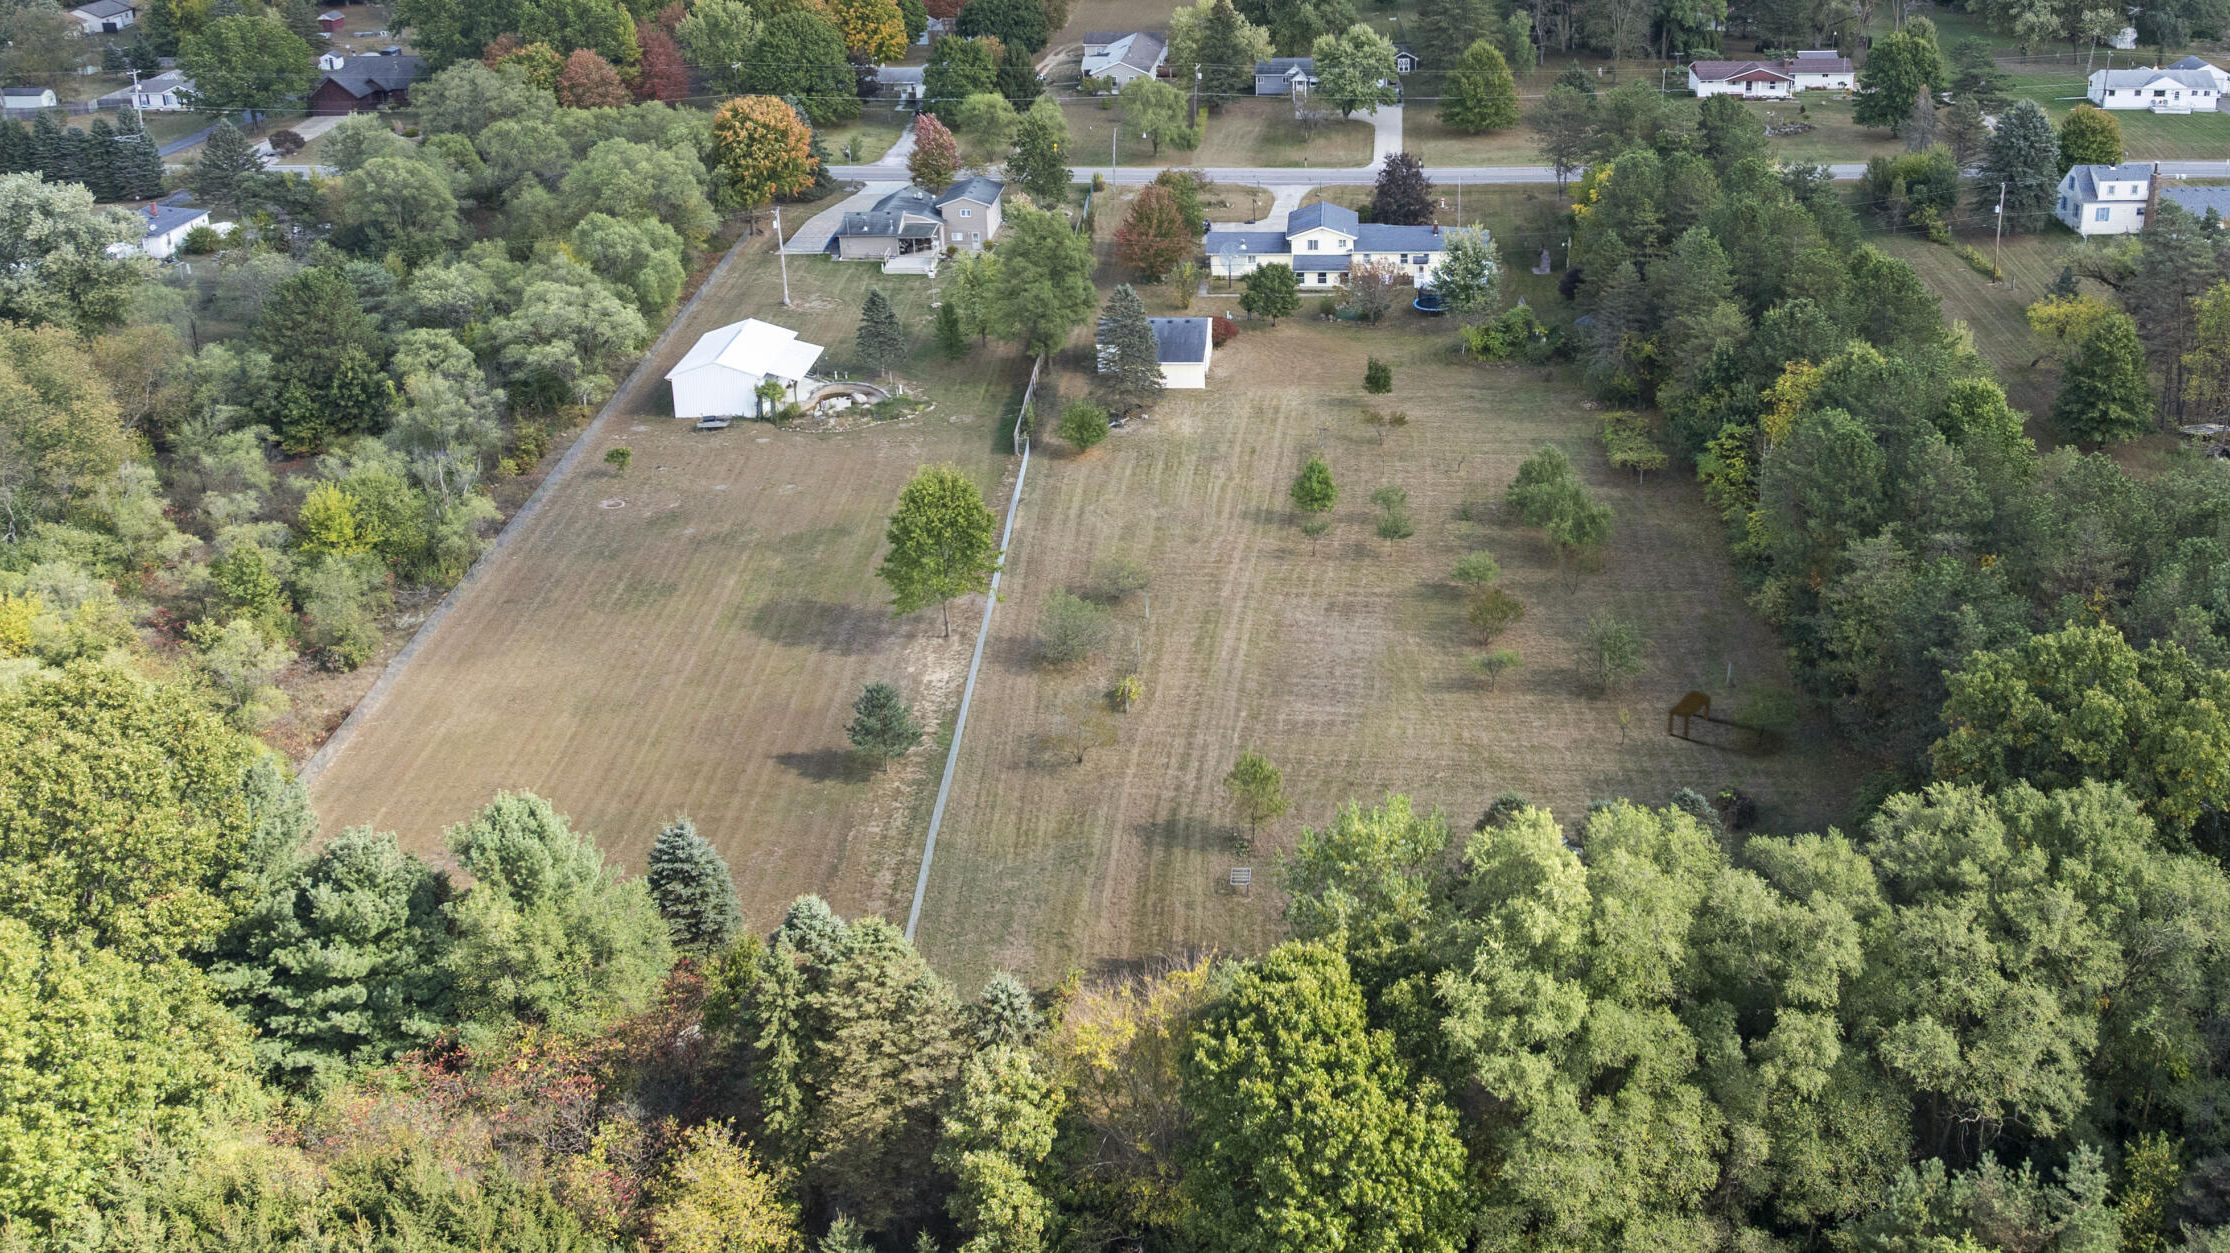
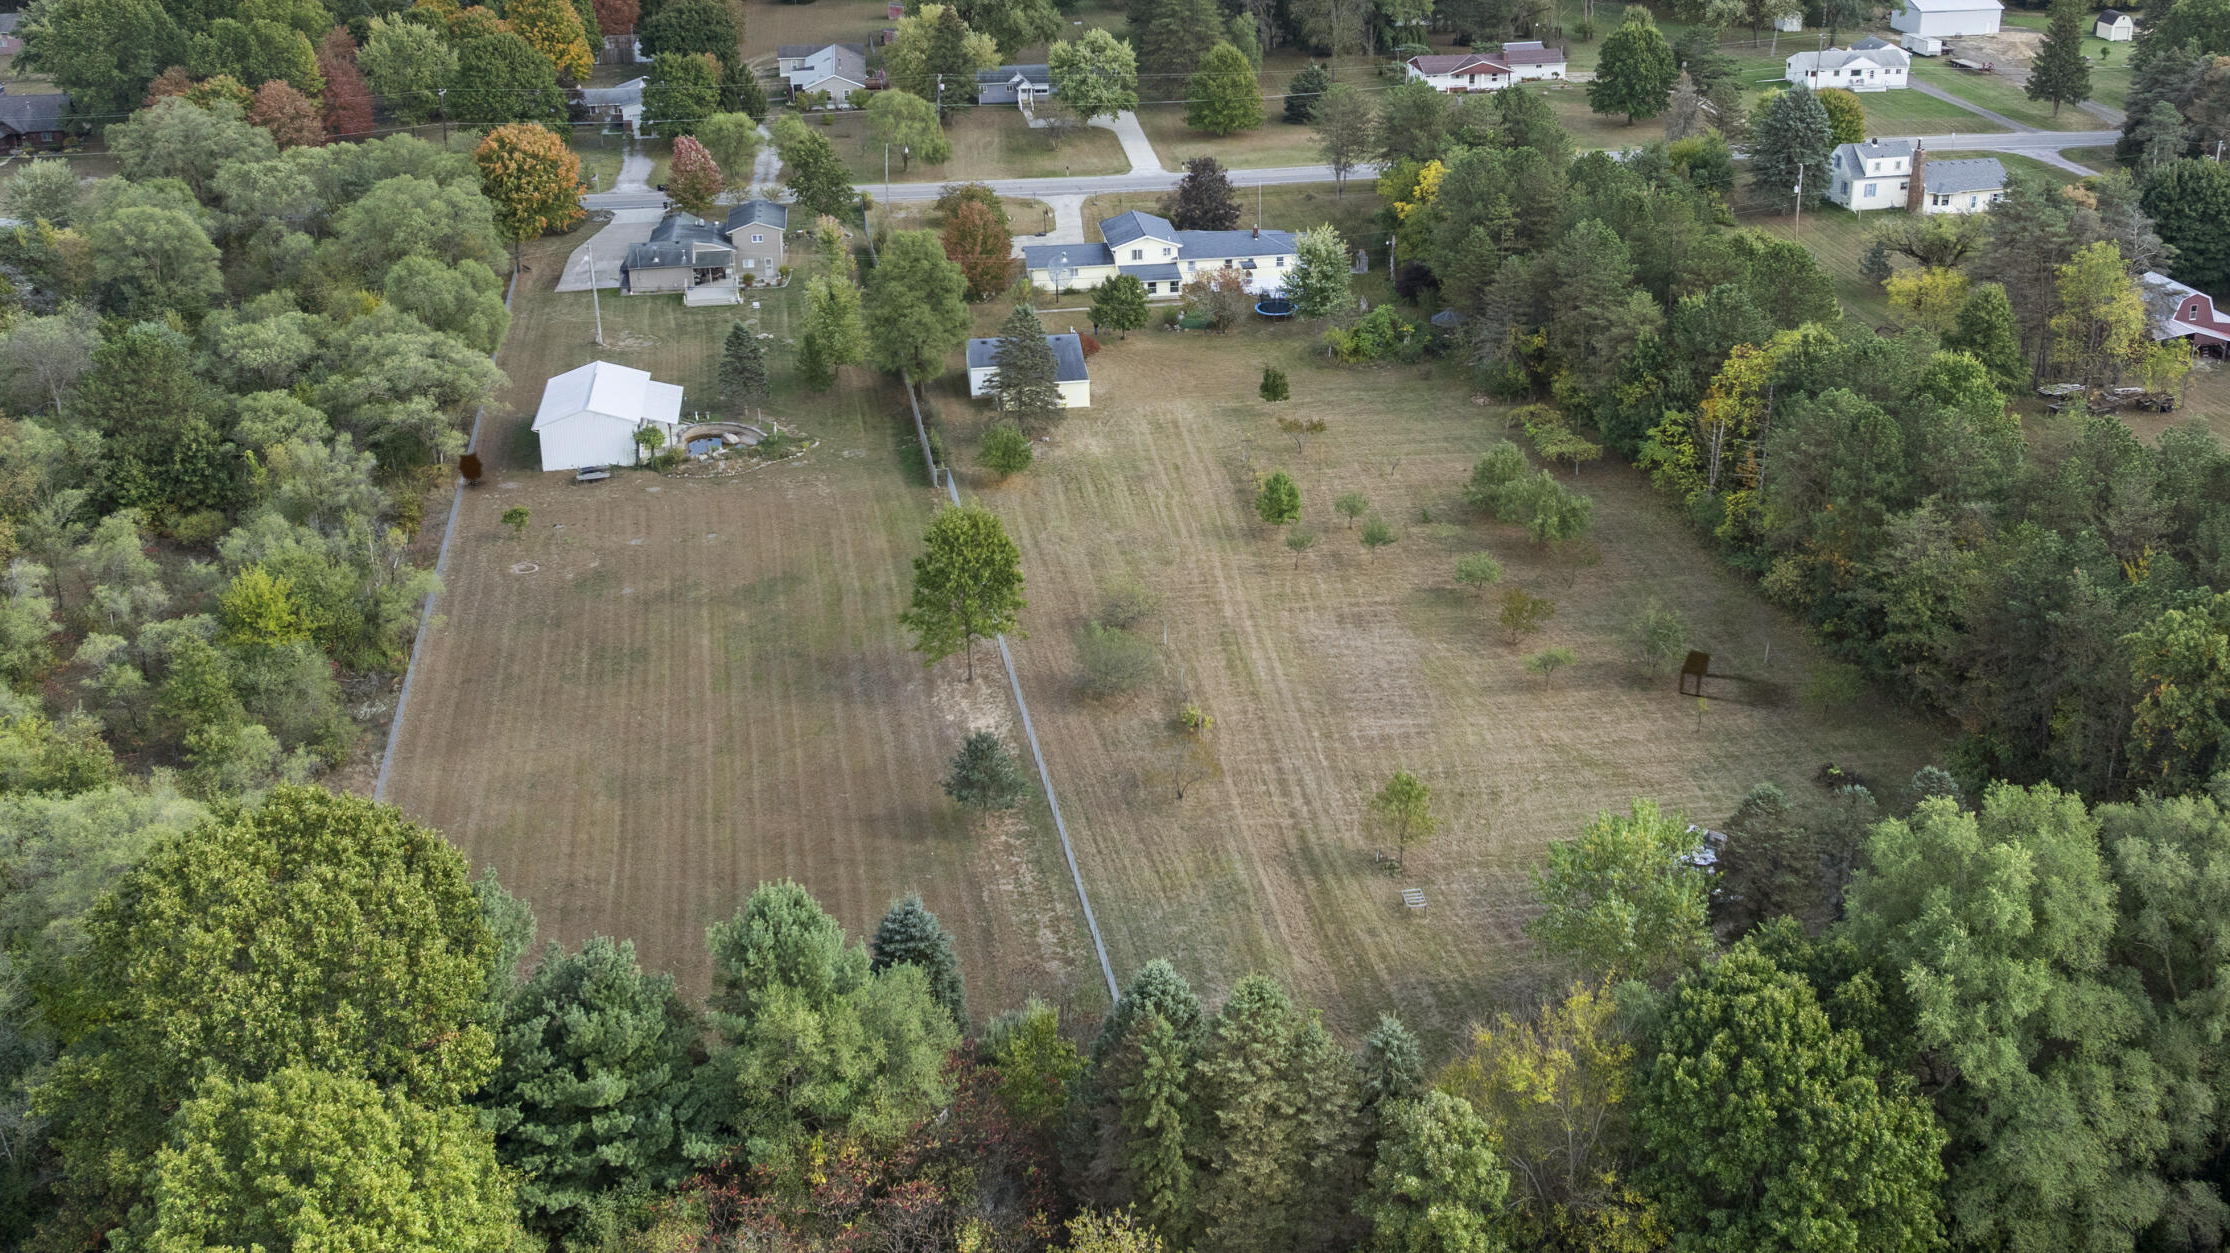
lounge chair: none [599,399,629,436] -> present [458,452,483,486]

